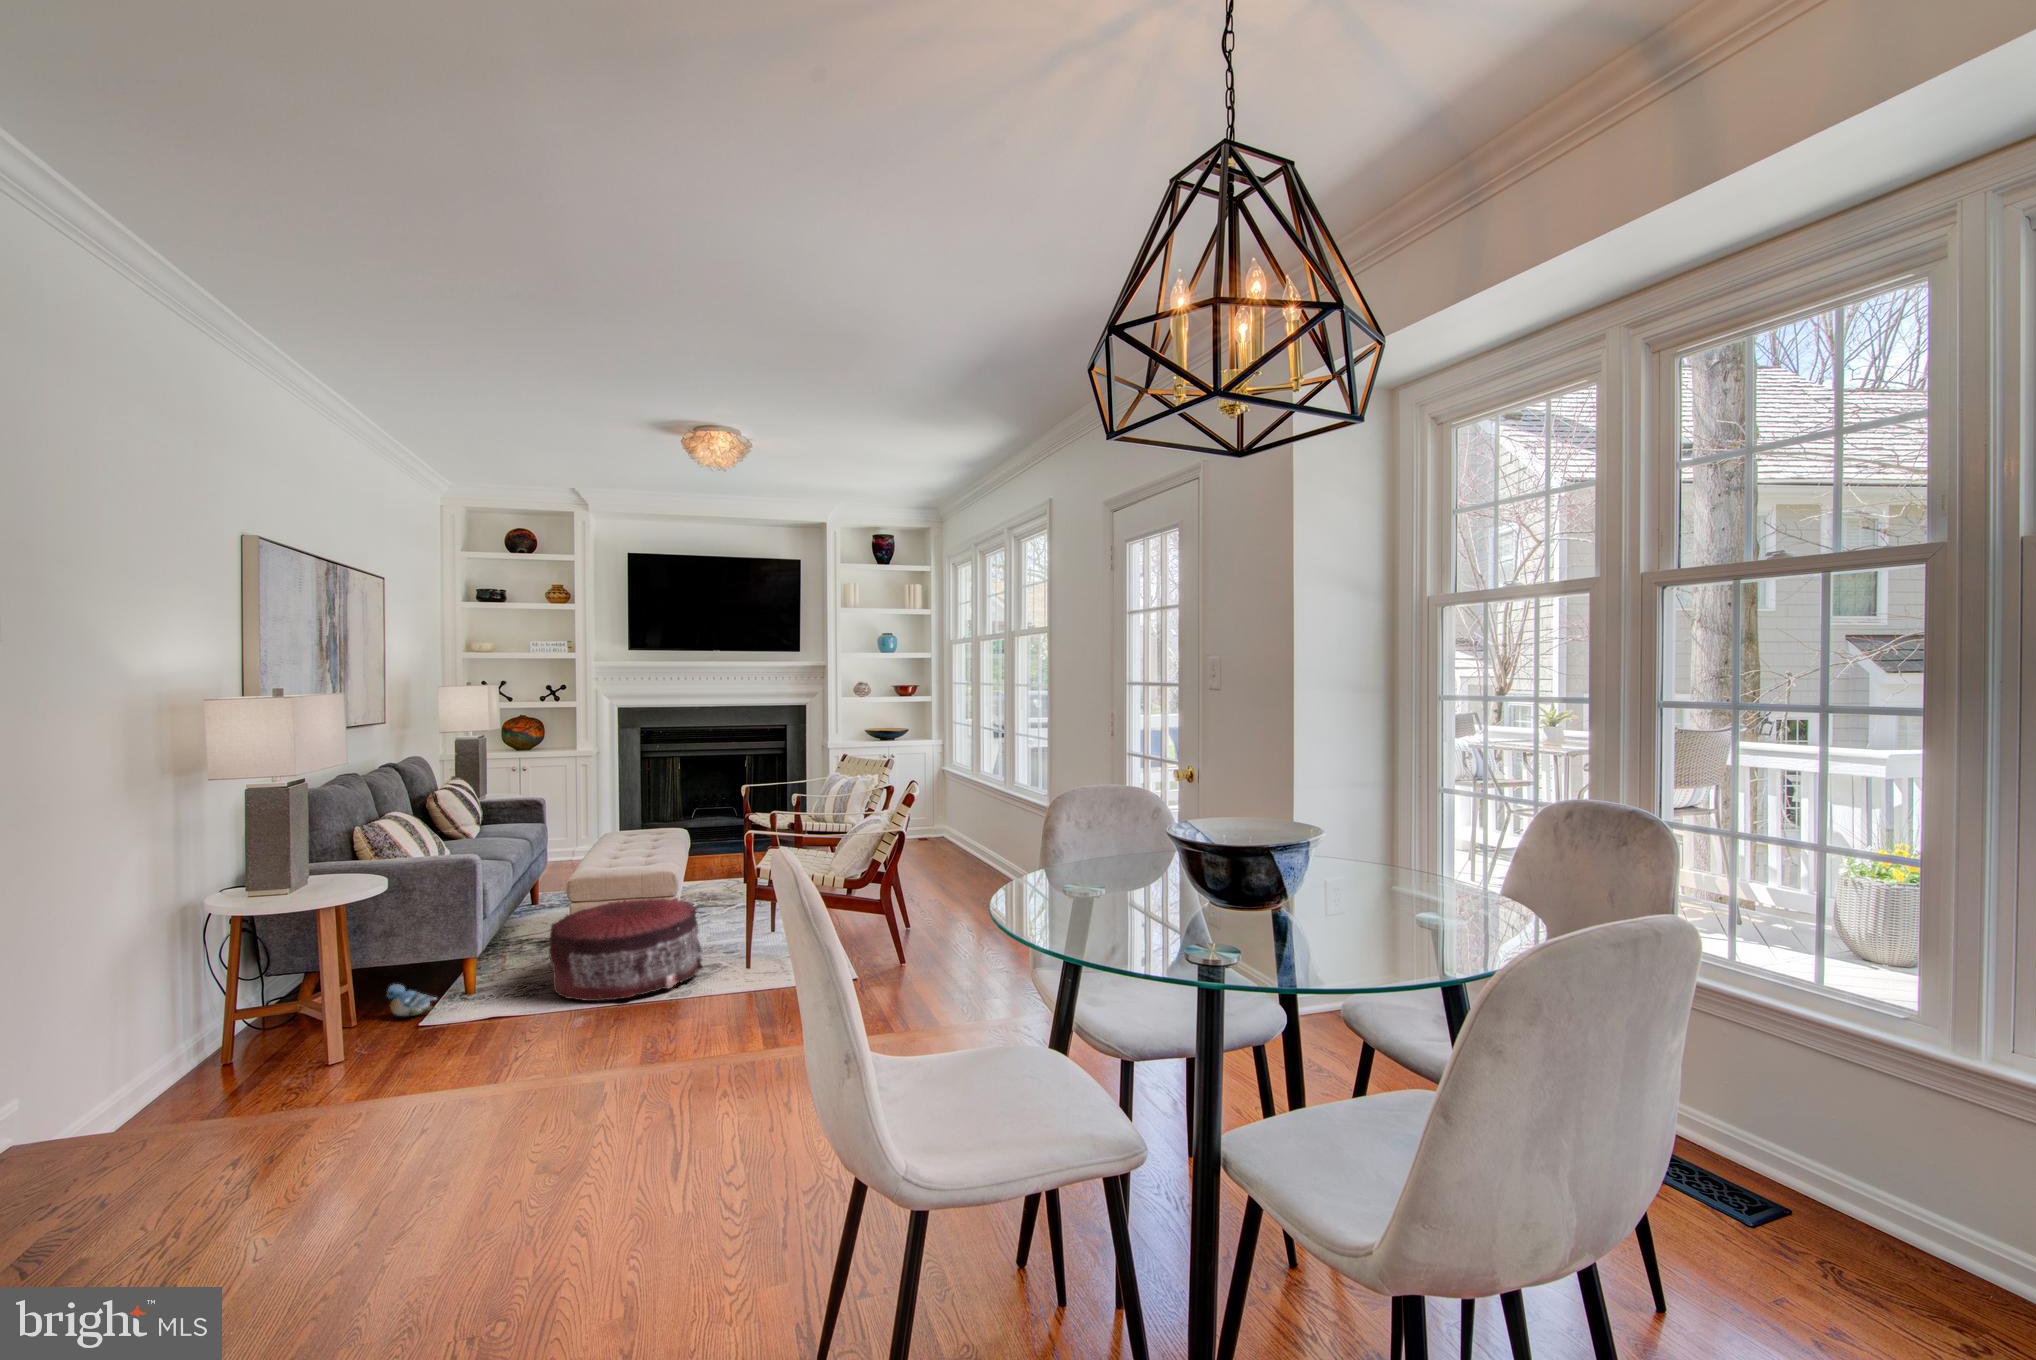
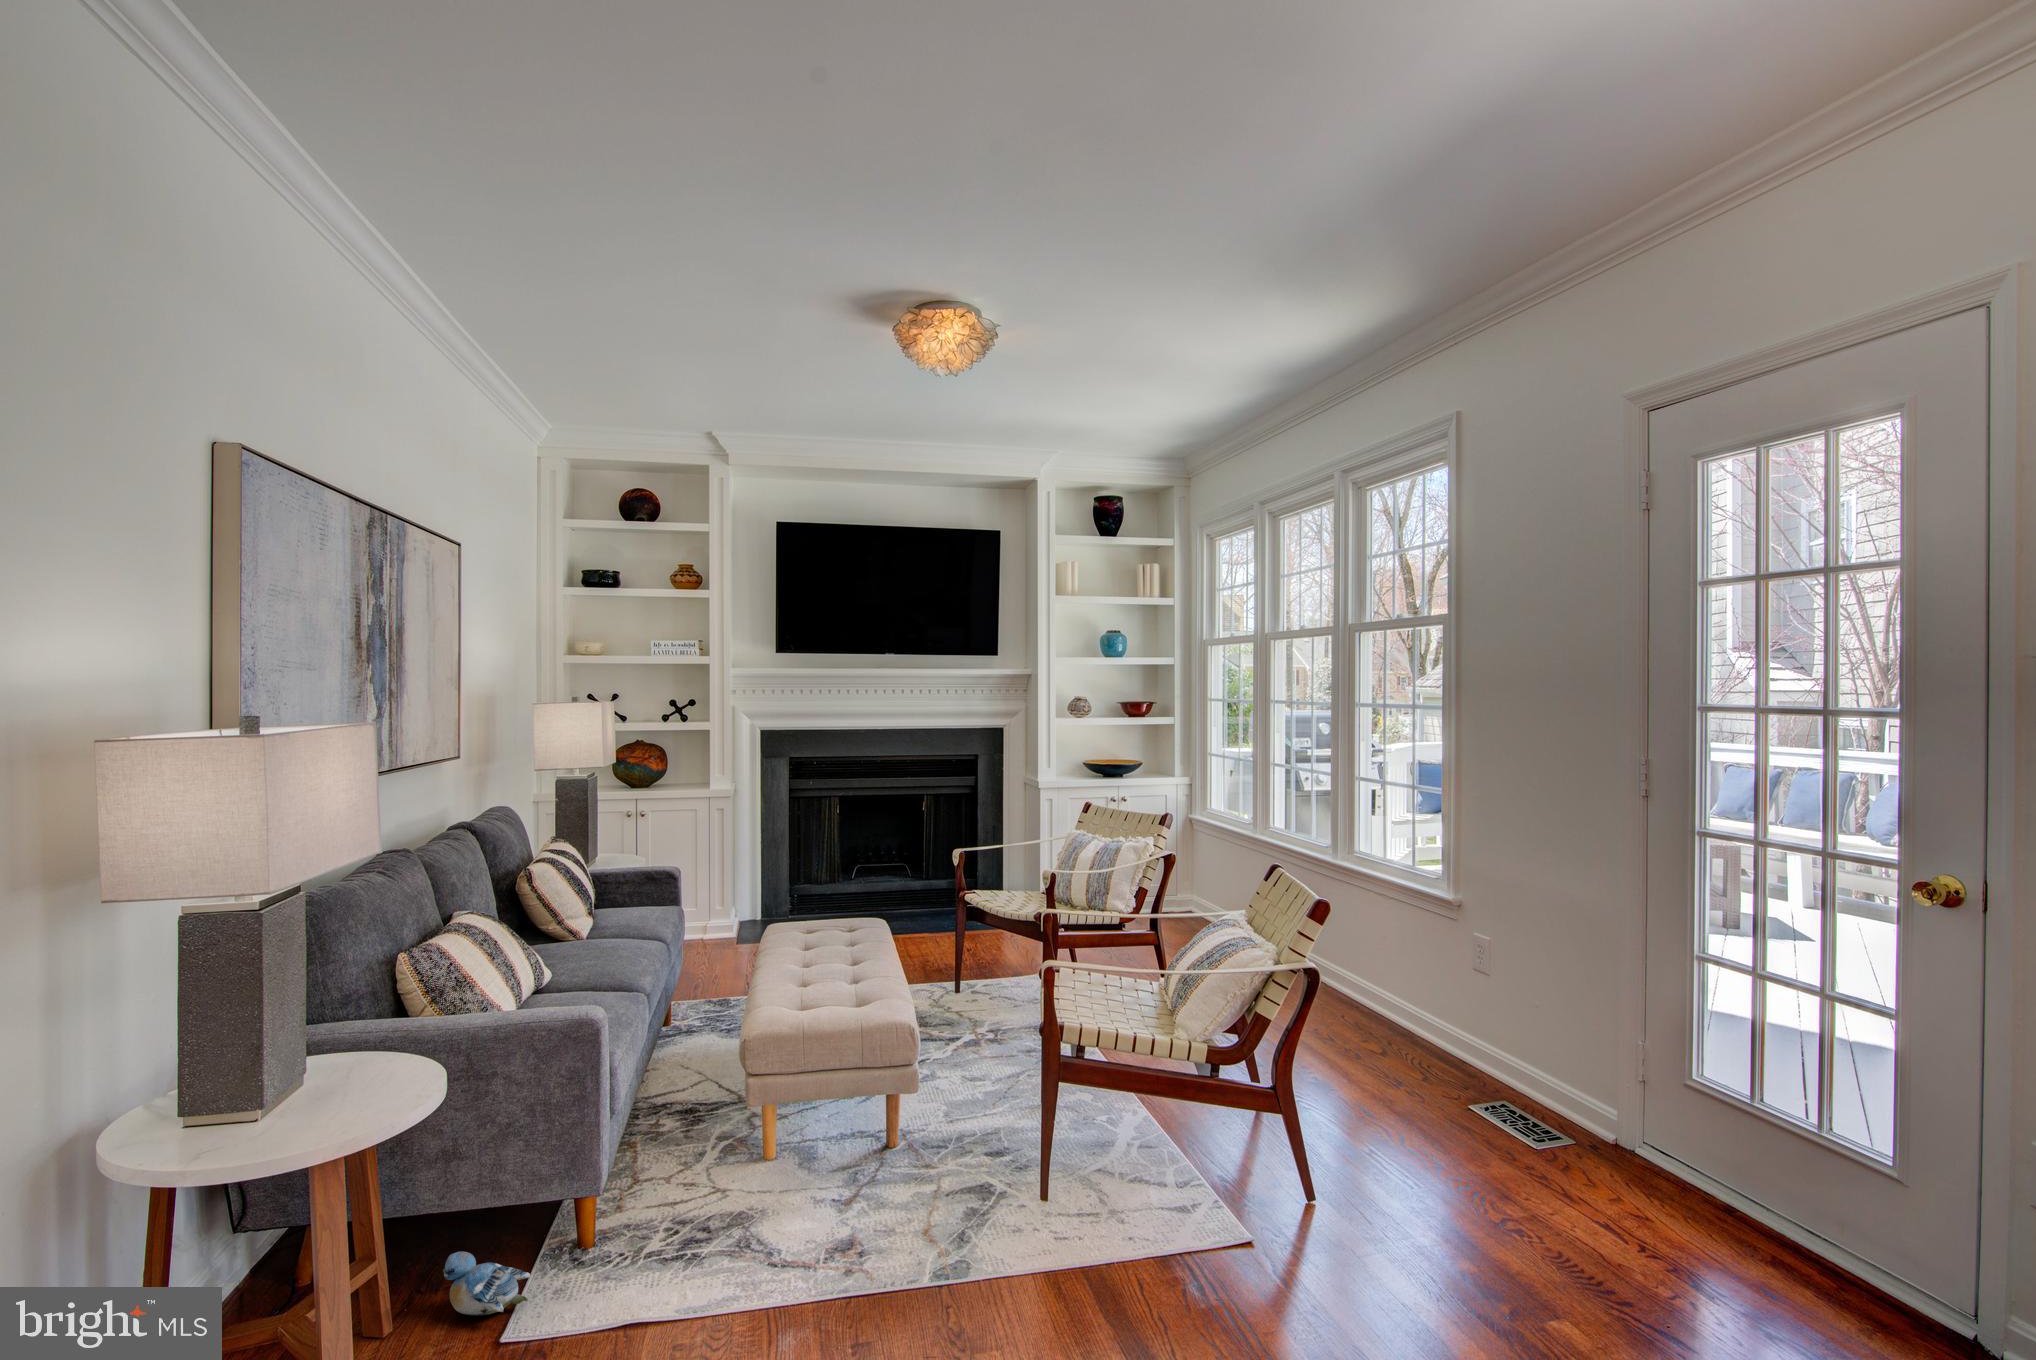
pouf: present [549,898,703,1001] -> none [715,1063,974,1287]

